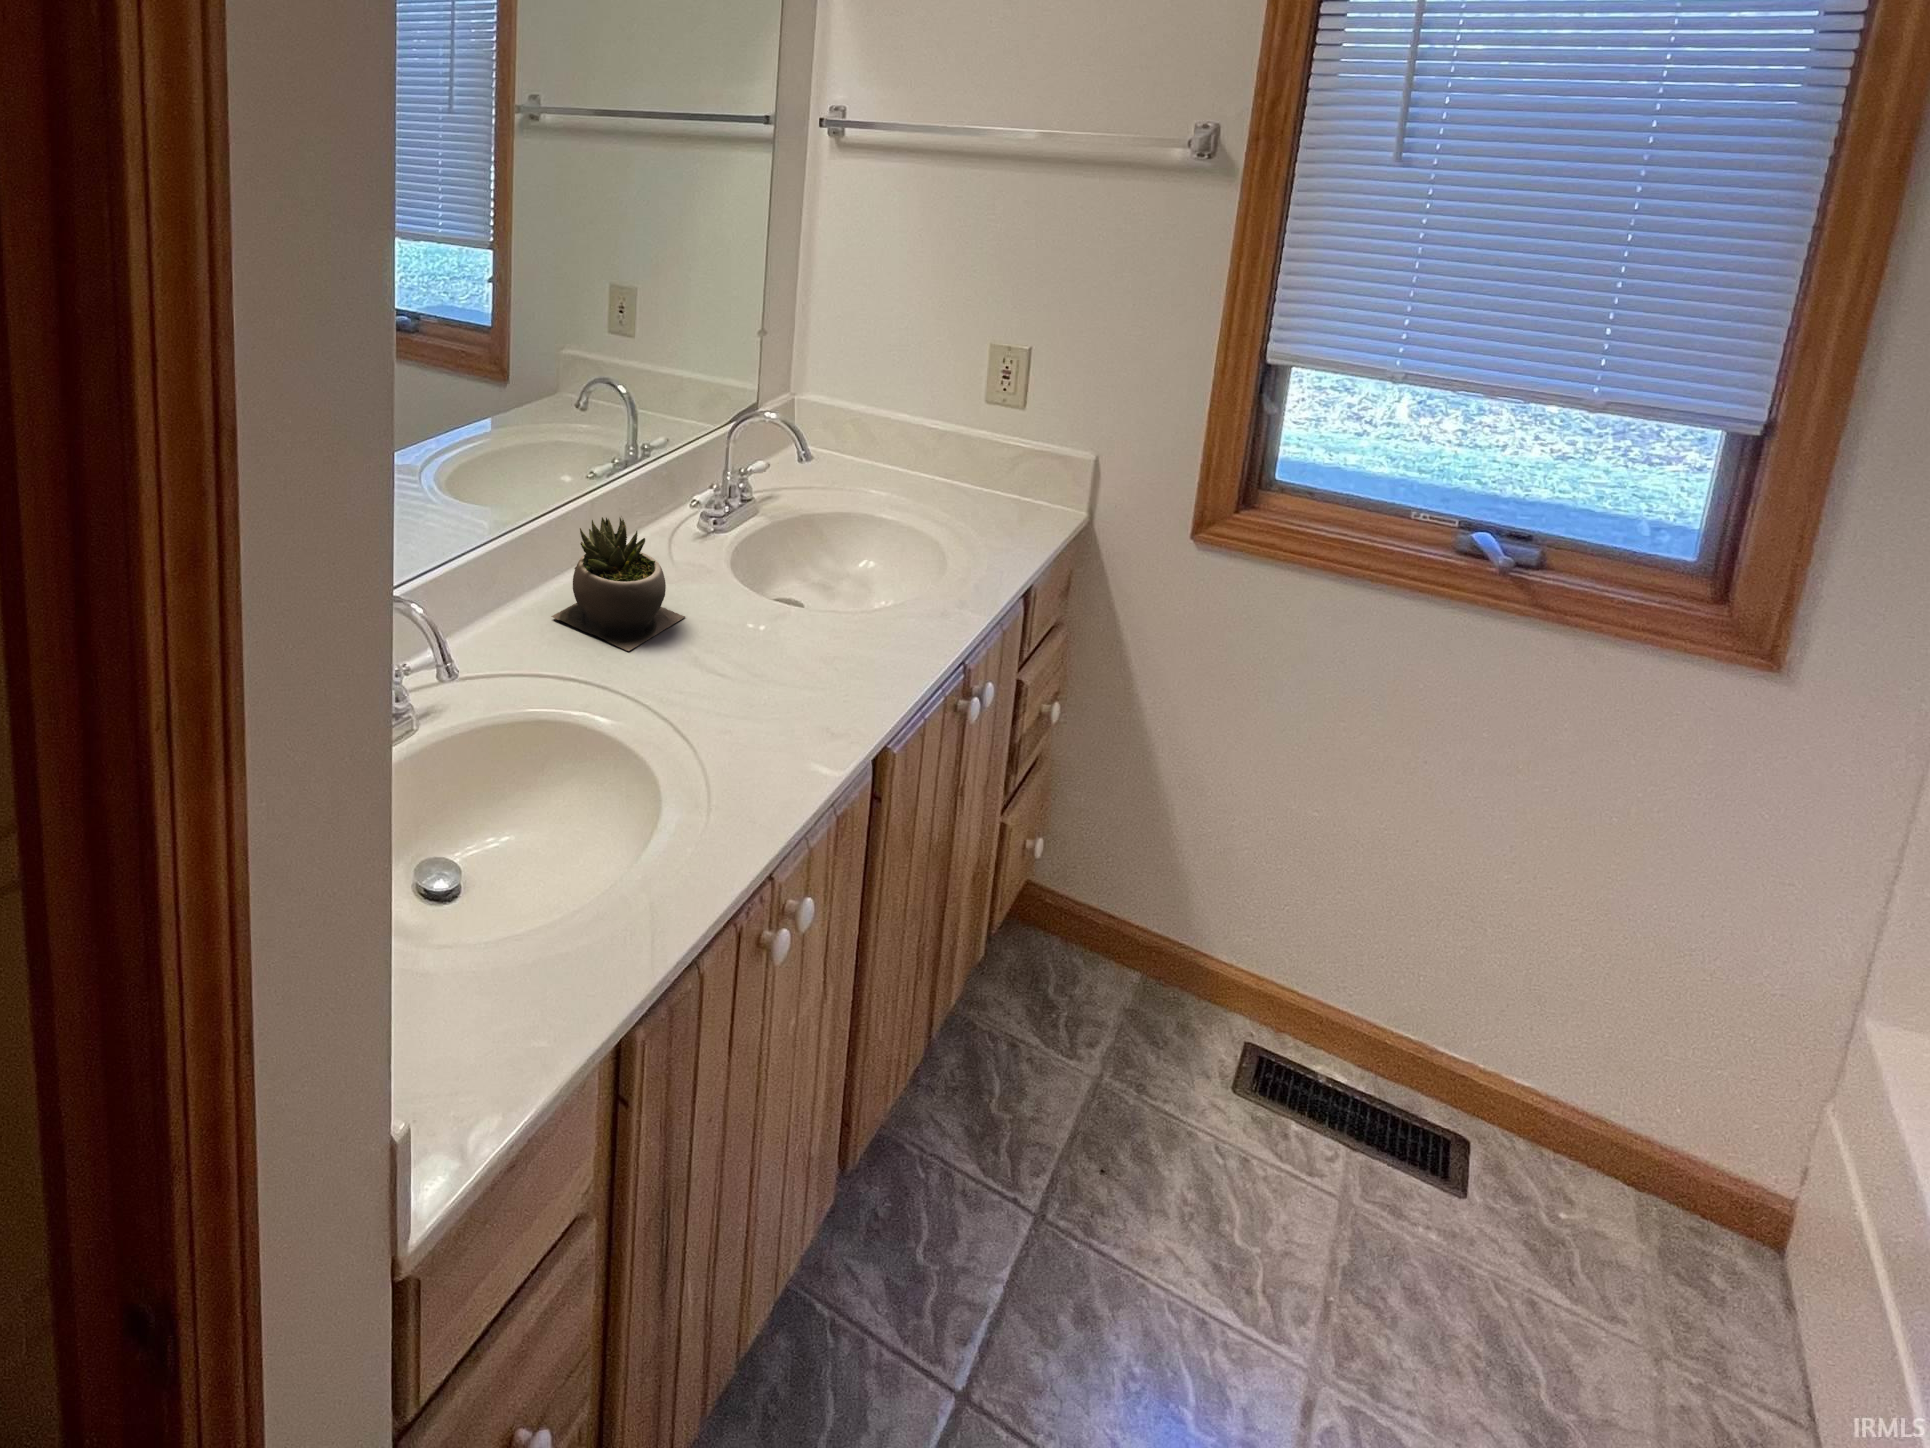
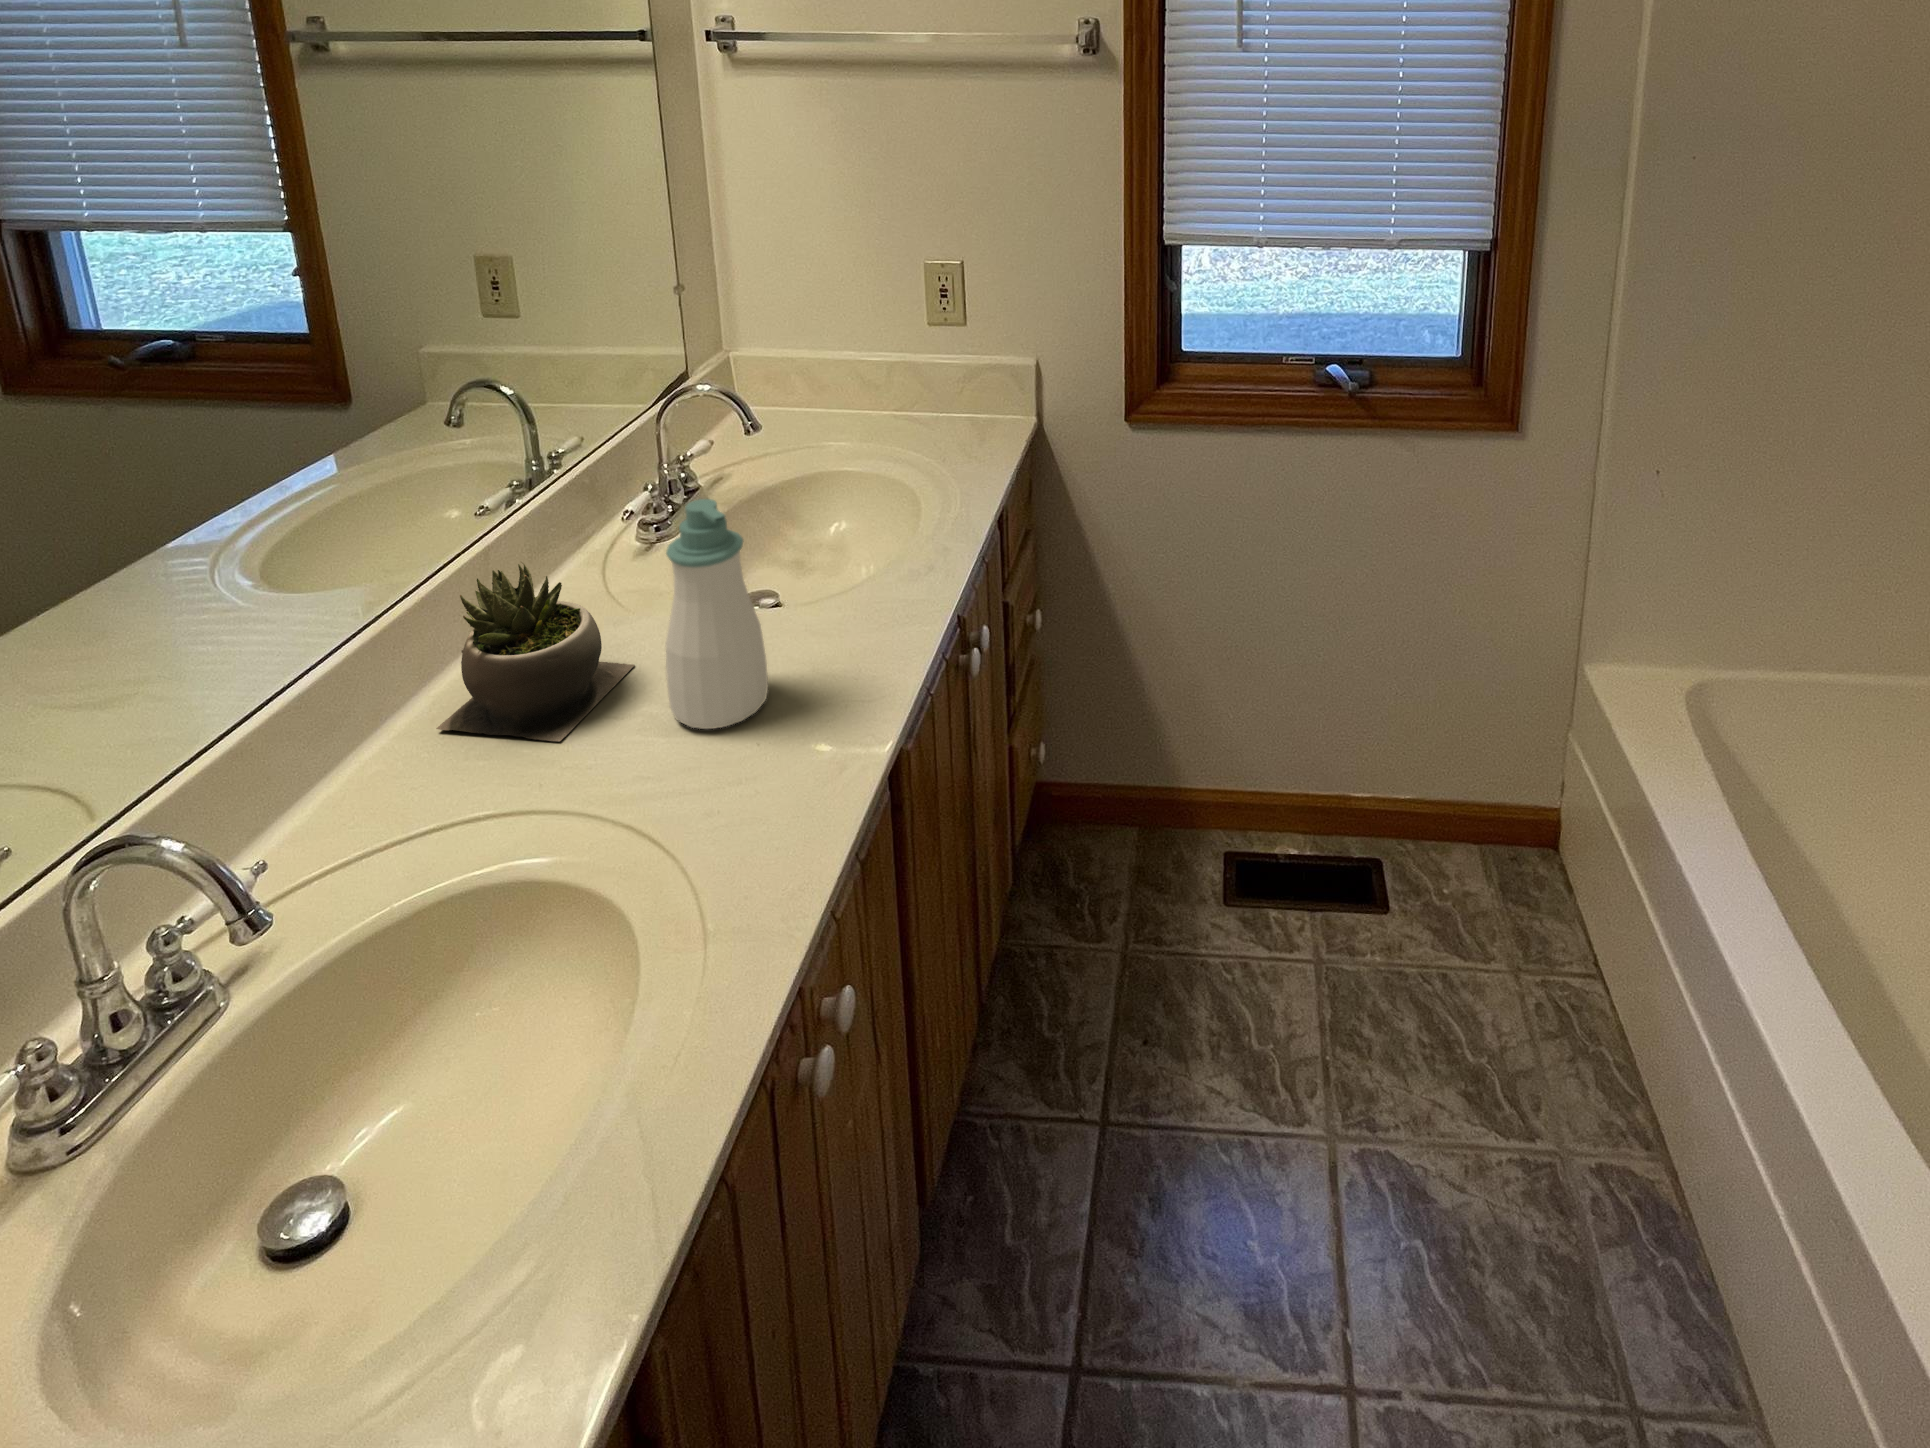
soap bottle: none [707,500,785,681] -> present [666,499,768,729]

